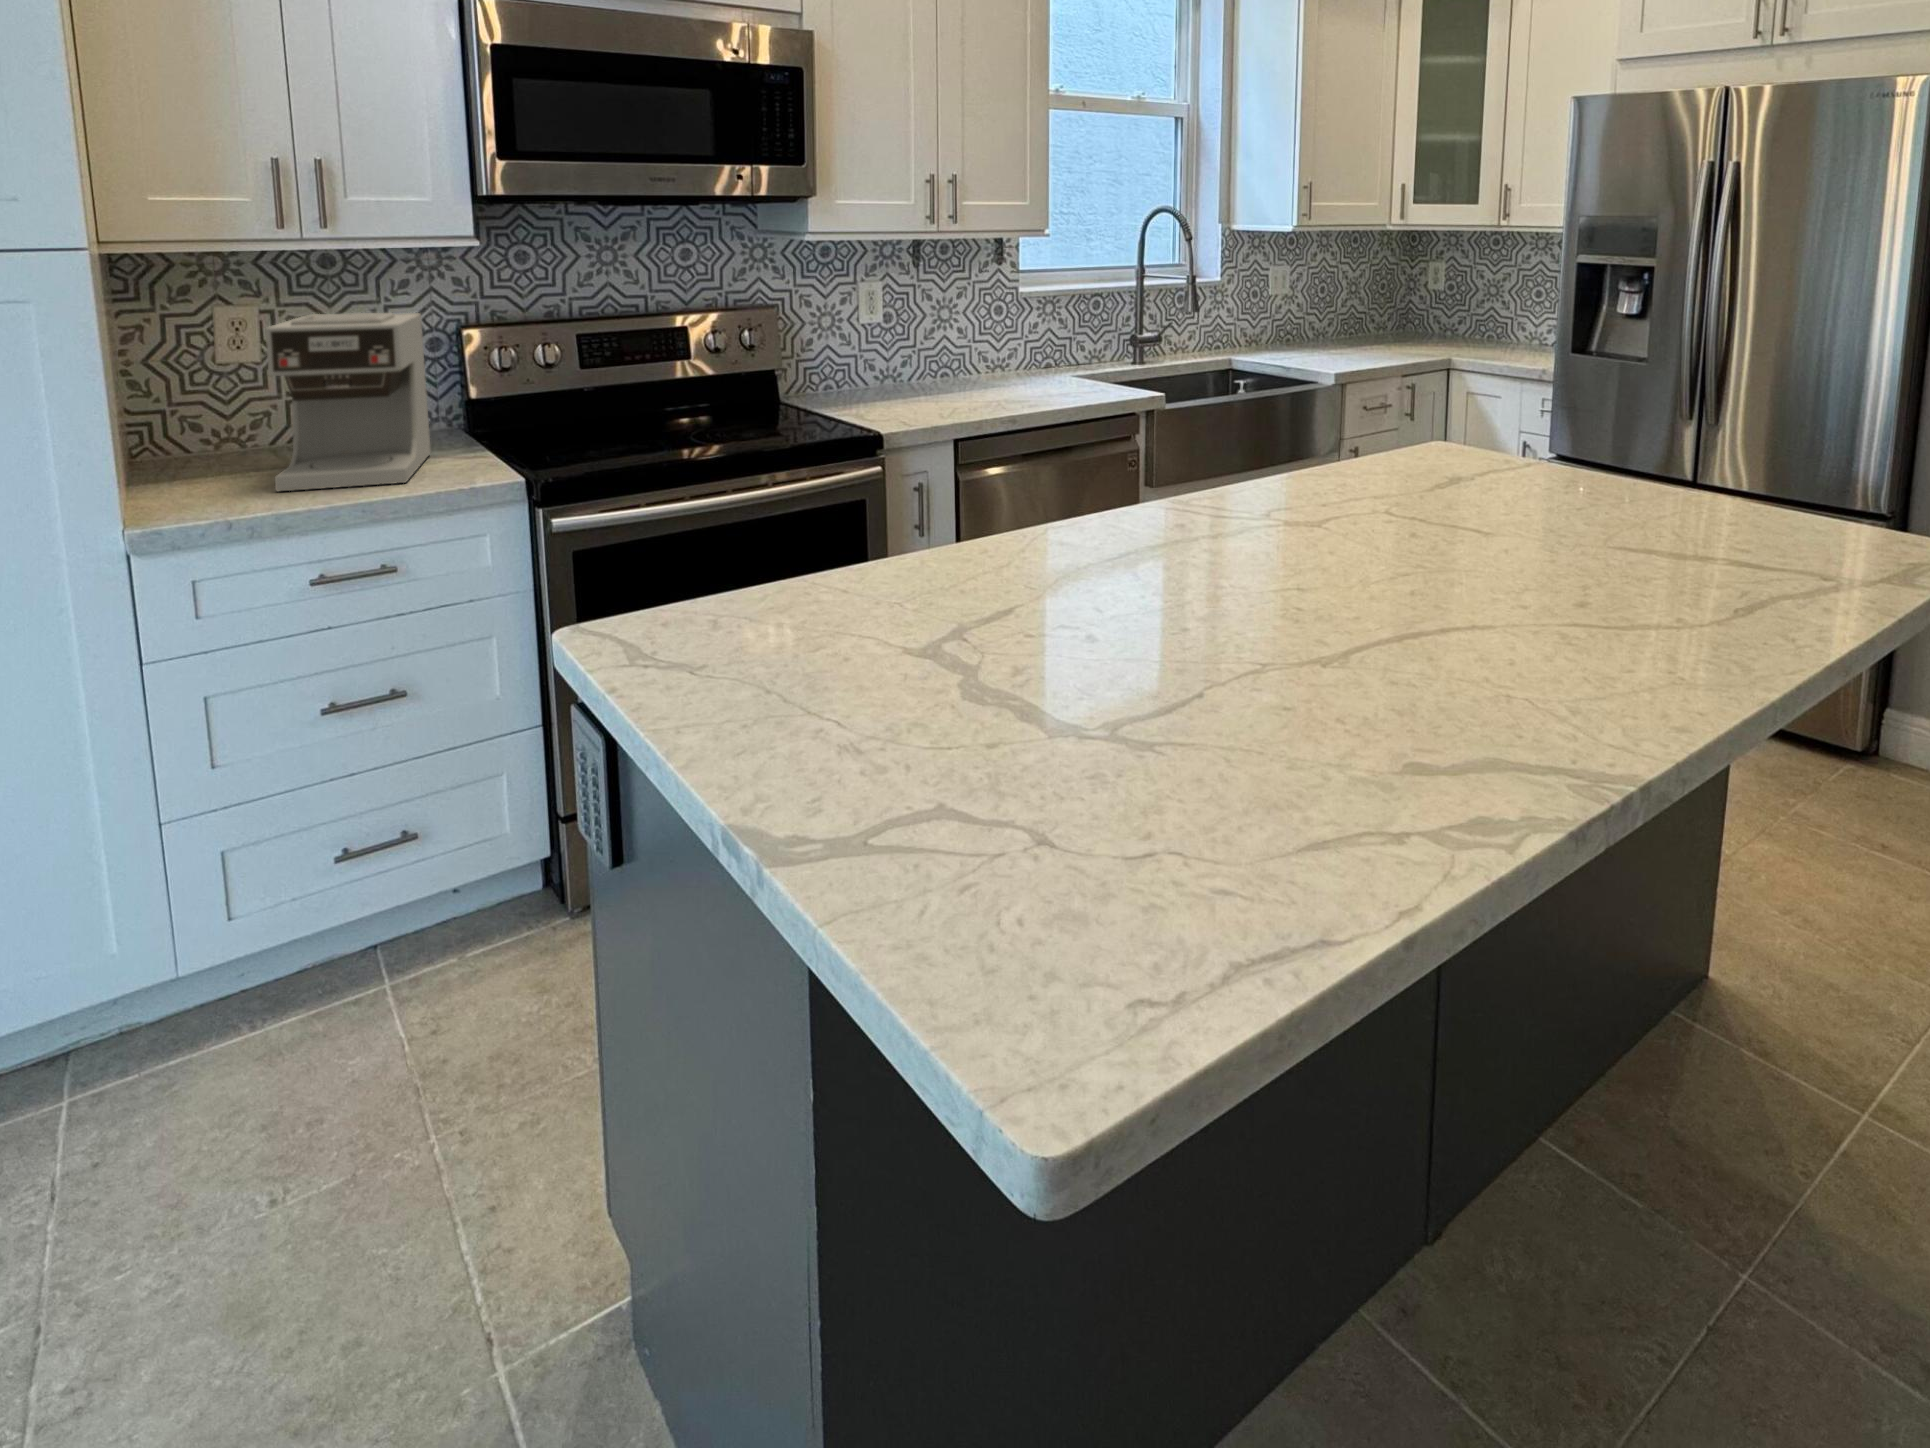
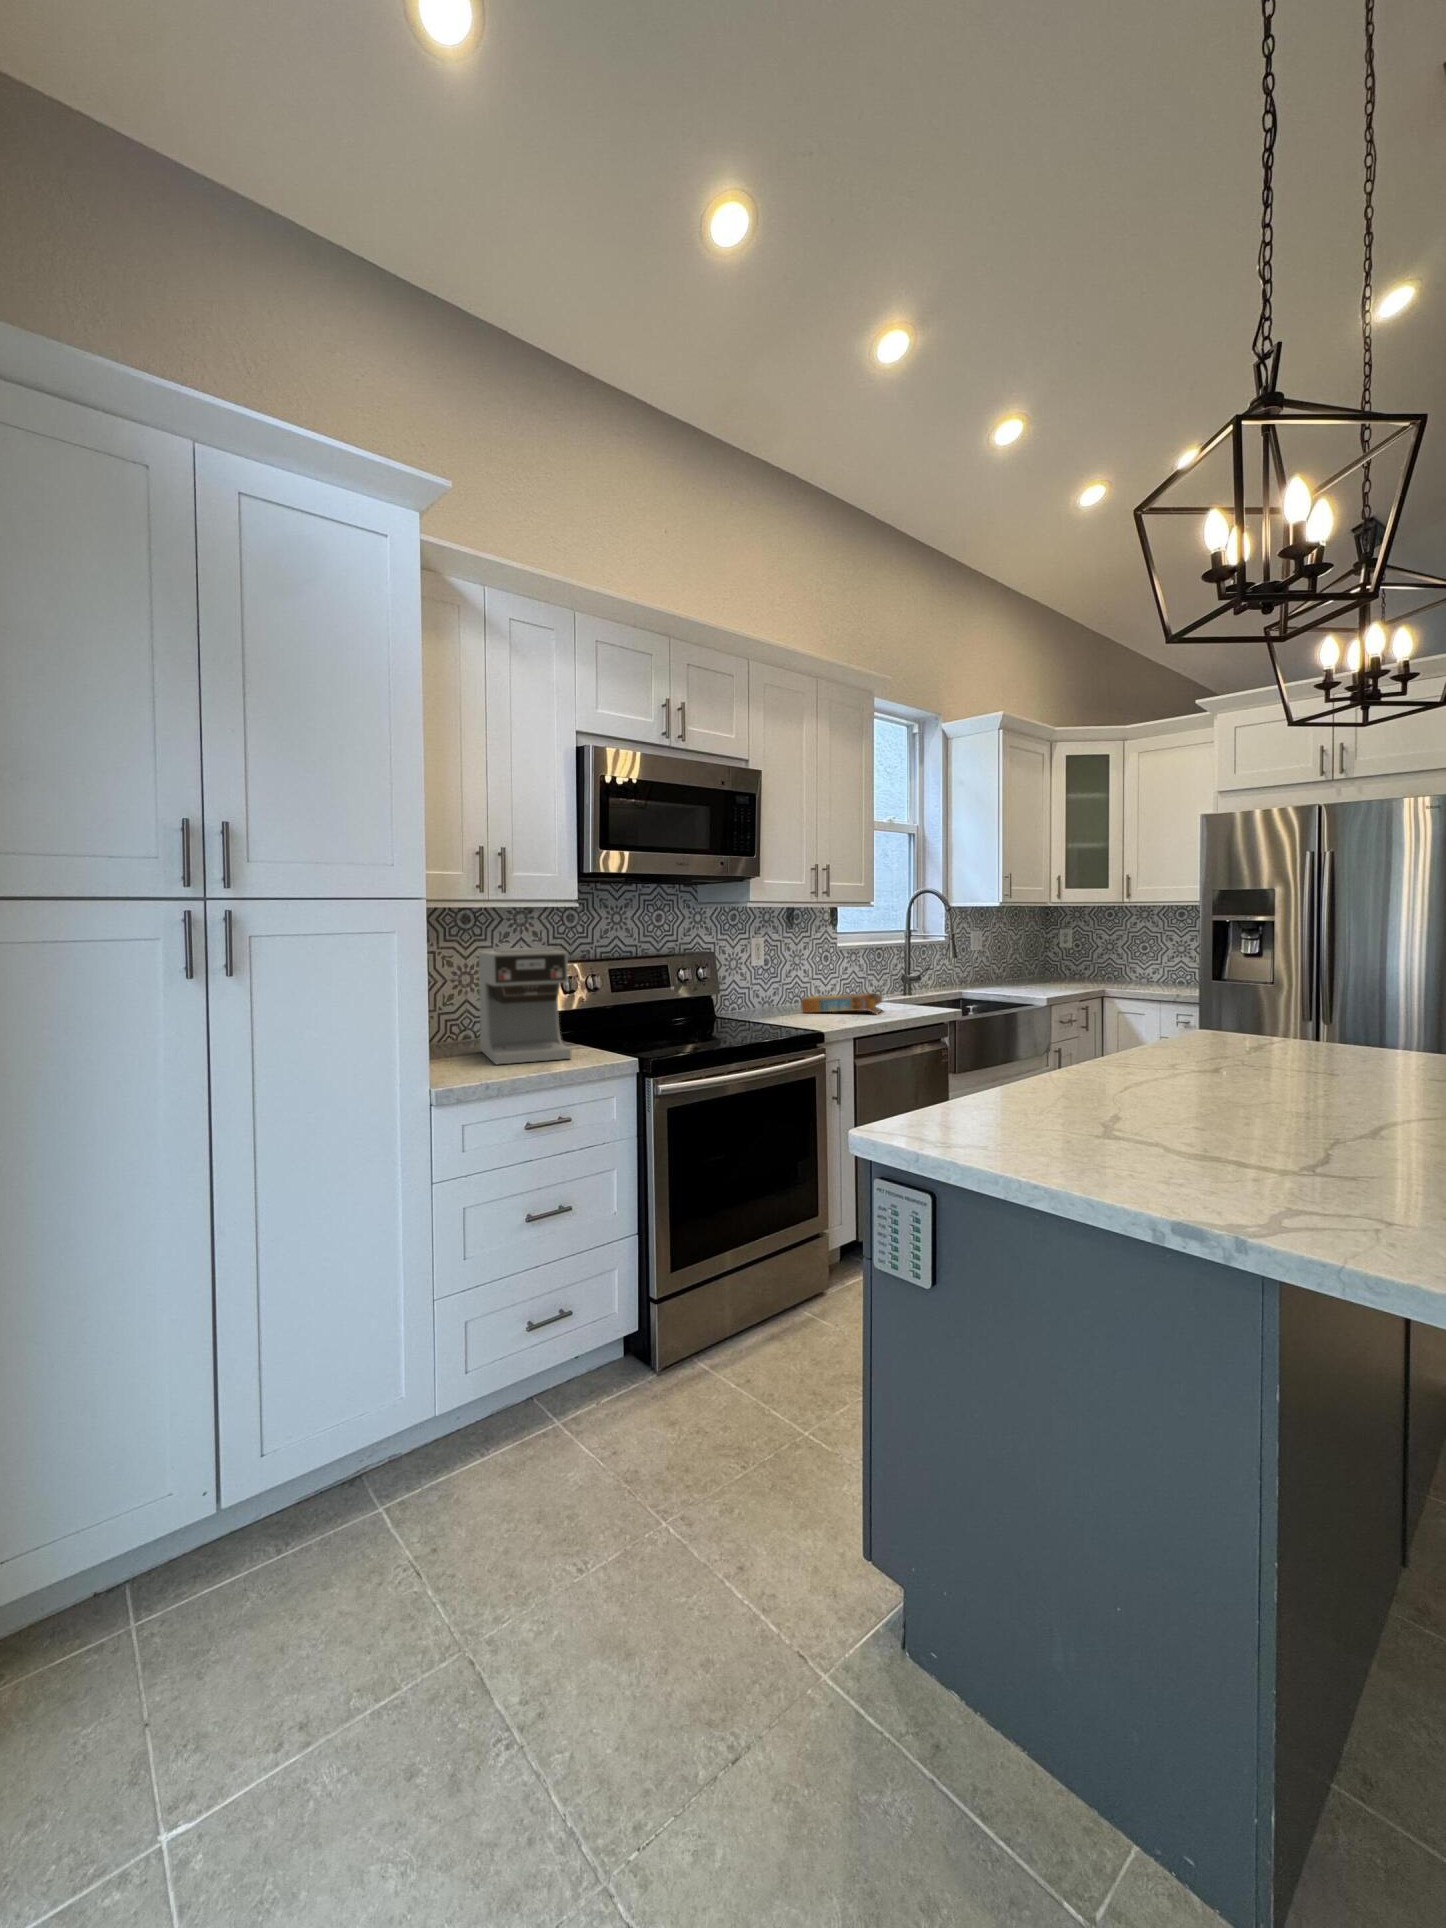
cereal box: none [918,363,1045,403] -> present [801,993,882,1014]

